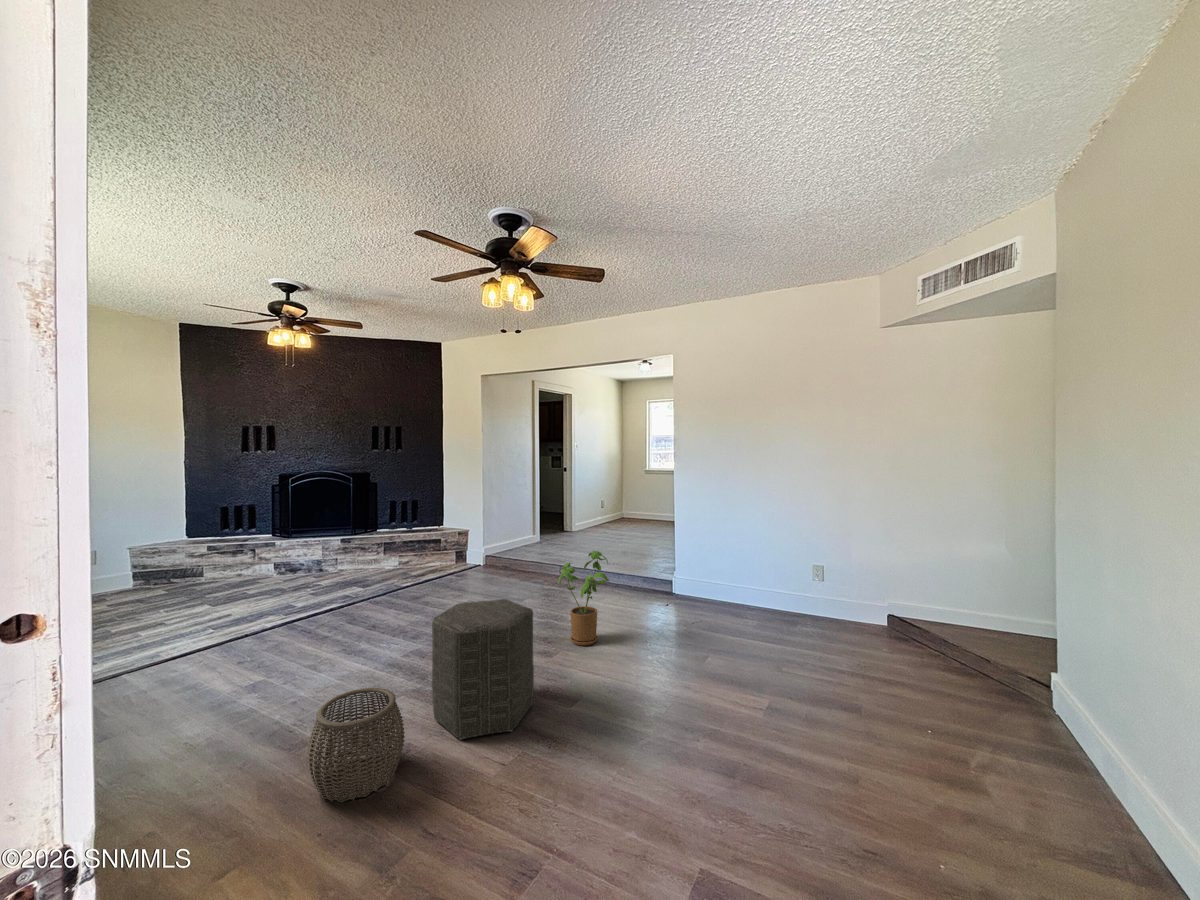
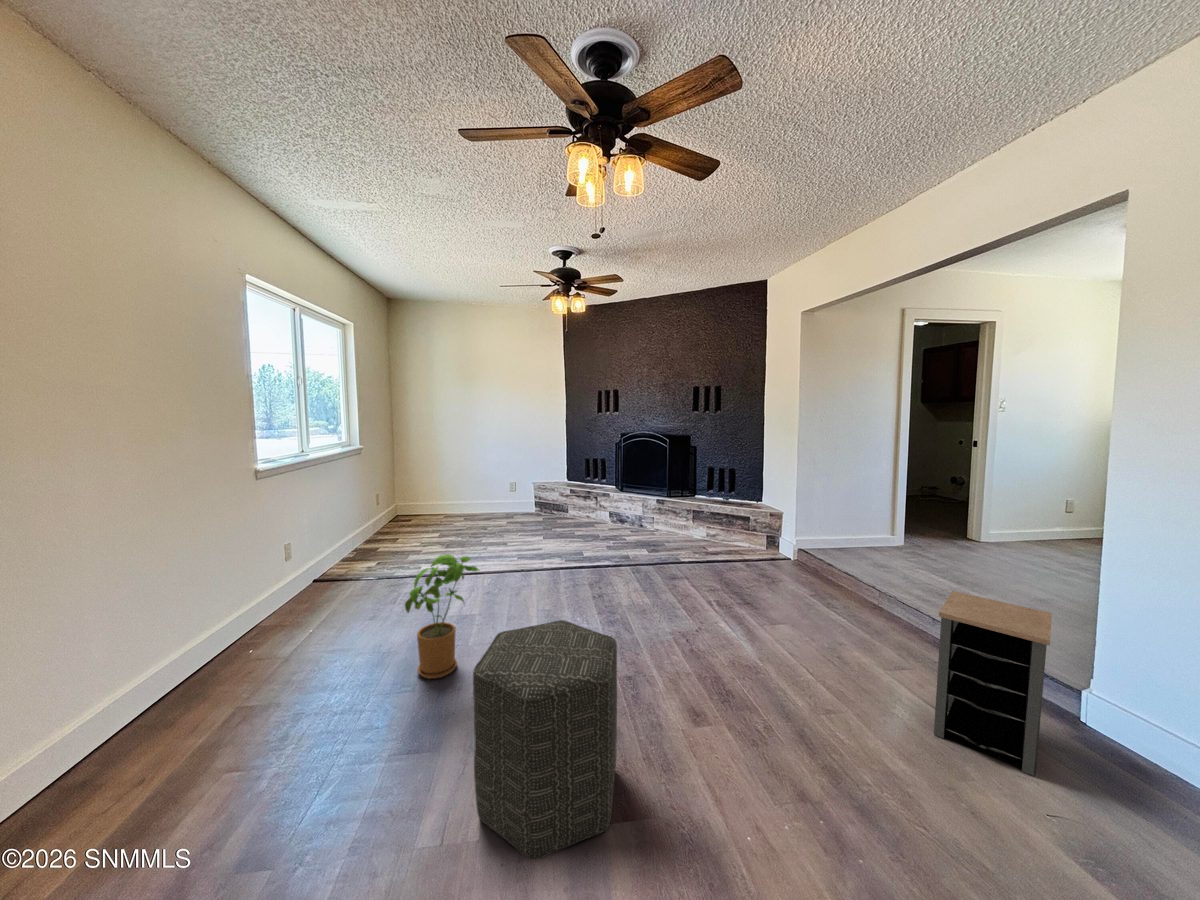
side table: none [614,542,658,615] -> present [934,591,1052,776]
house plant: present [559,551,609,646] -> present [405,554,479,679]
woven basket: present [307,688,405,802] -> none [308,683,425,825]

